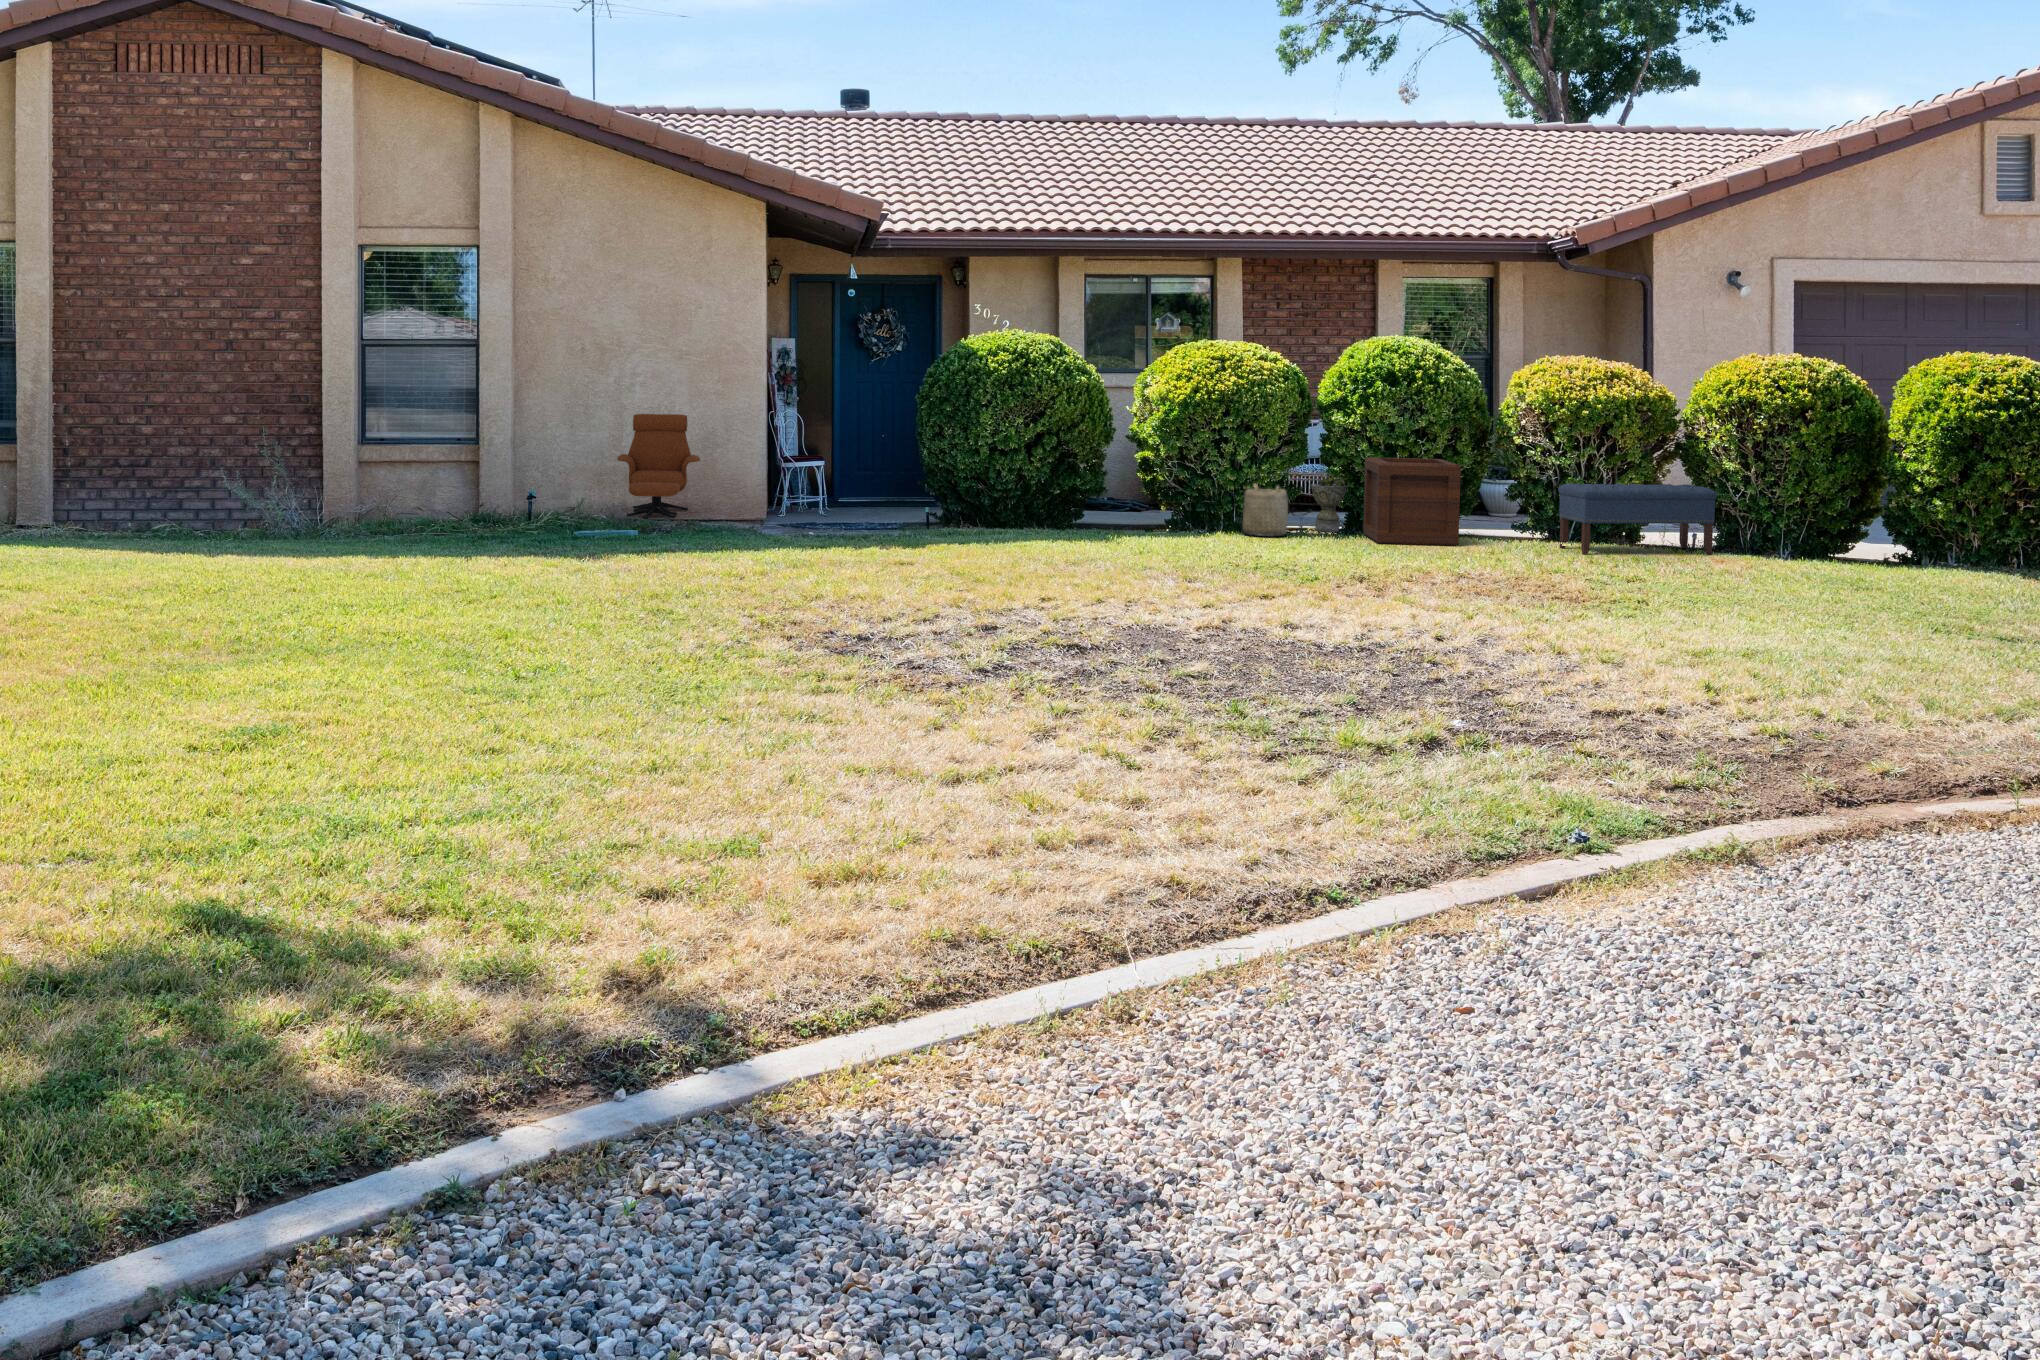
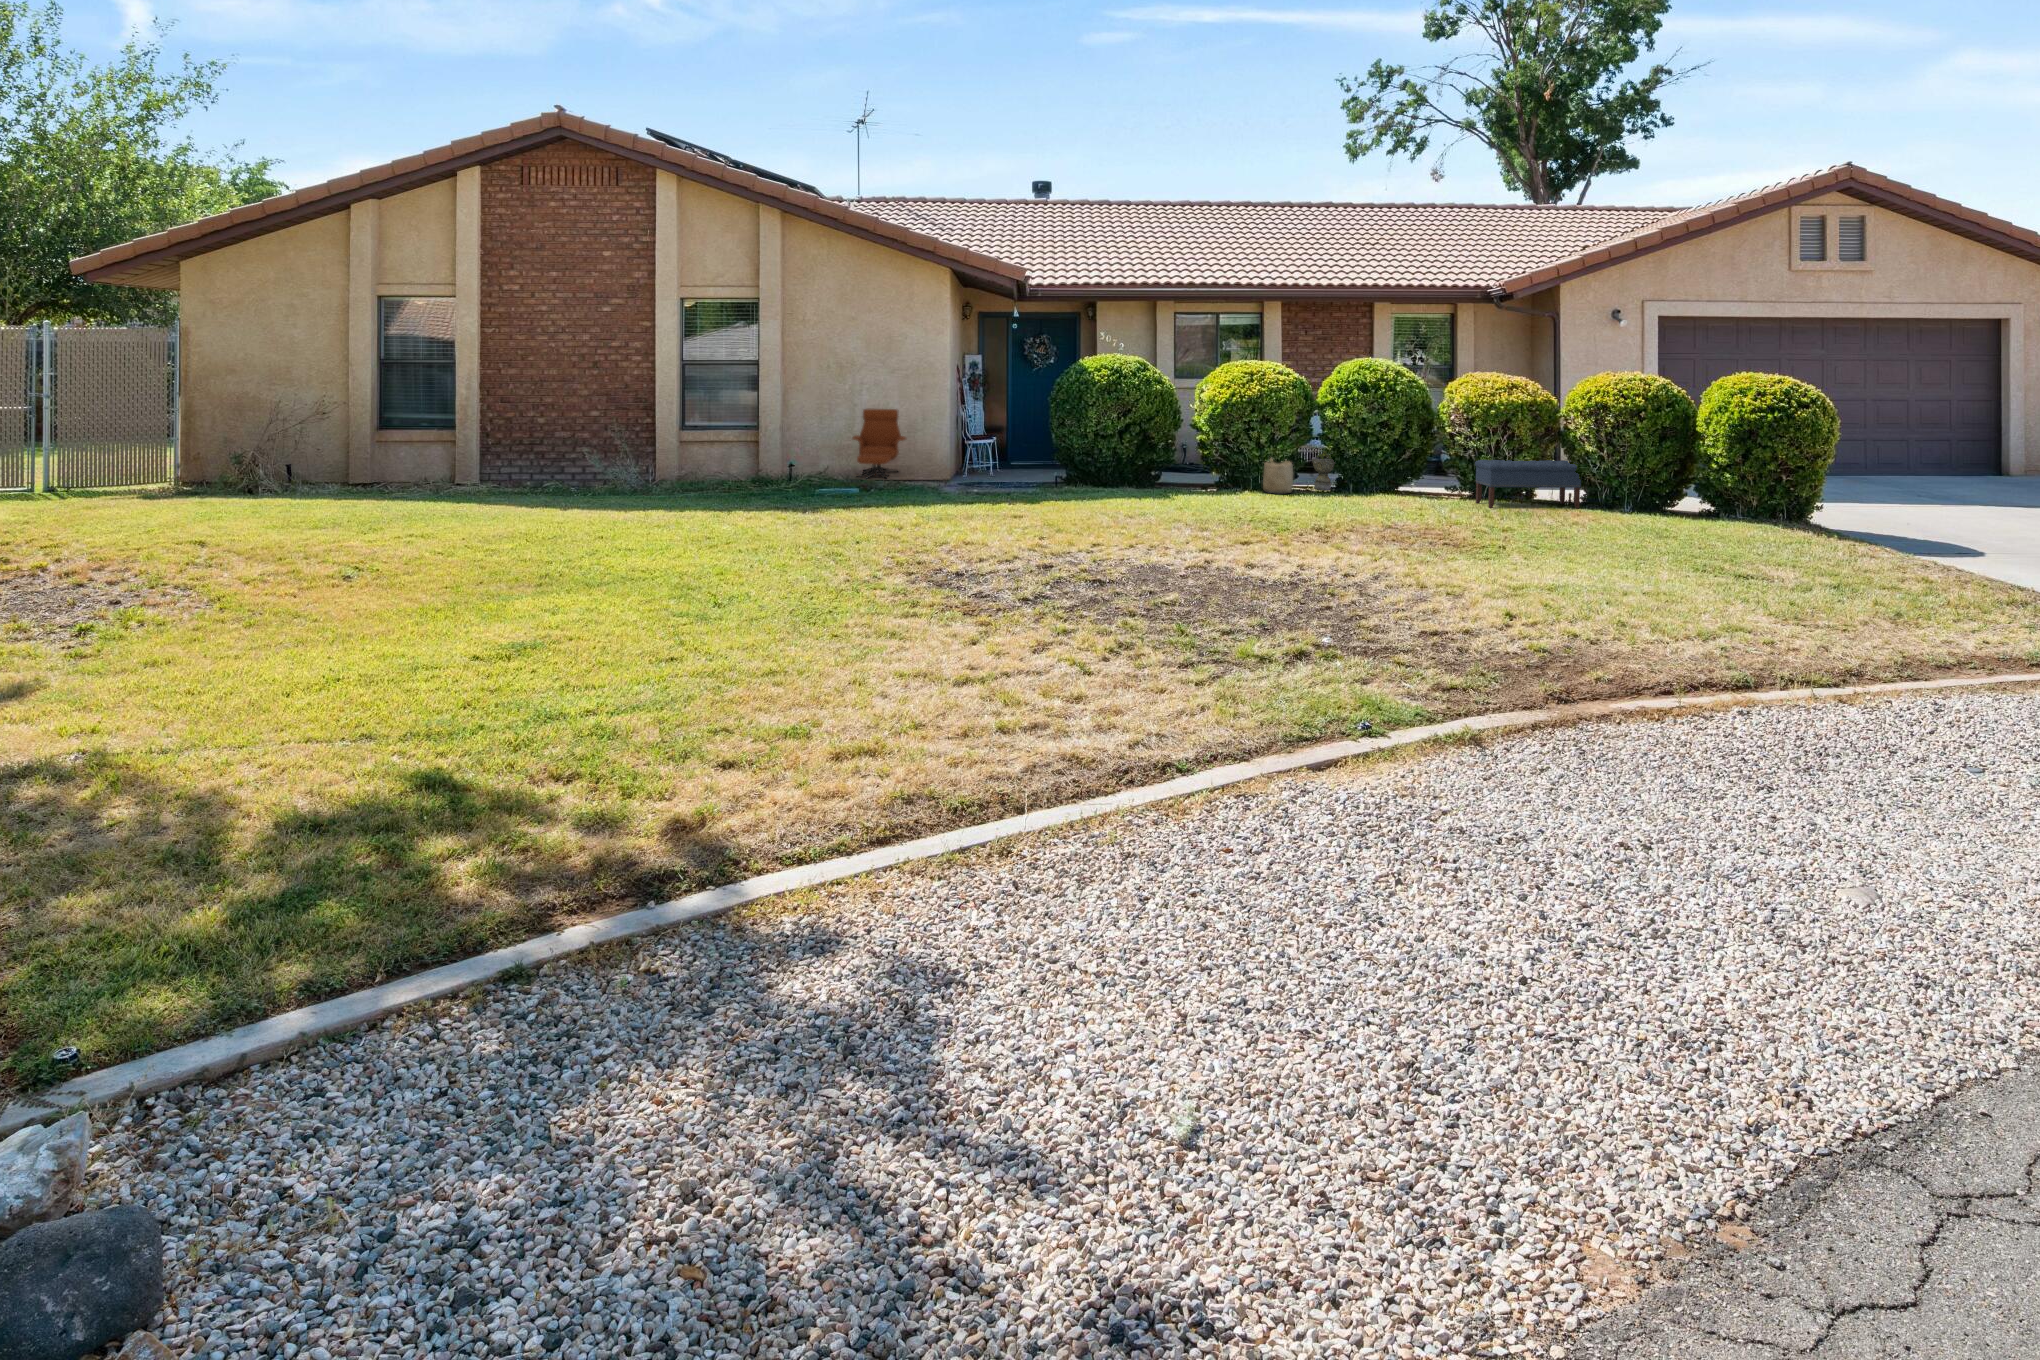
wooden crate: present [1363,457,1461,546] -> none [1346,440,1408,501]

